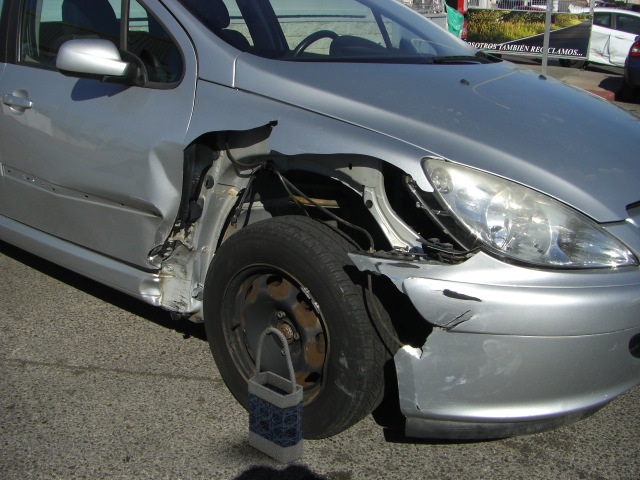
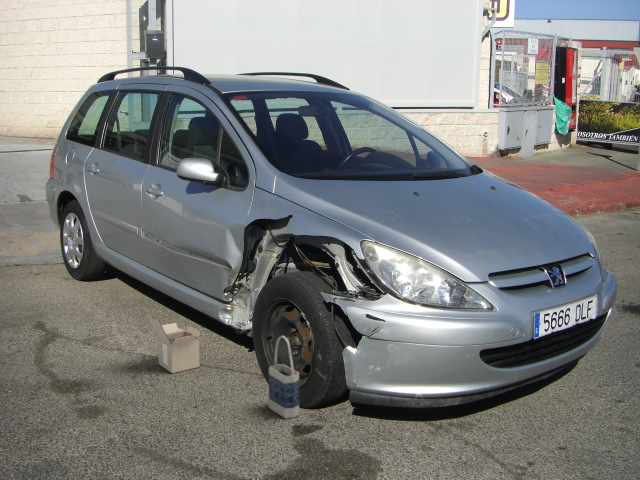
cardboard box: none [15,296,113,391] -> present [146,313,201,373]

